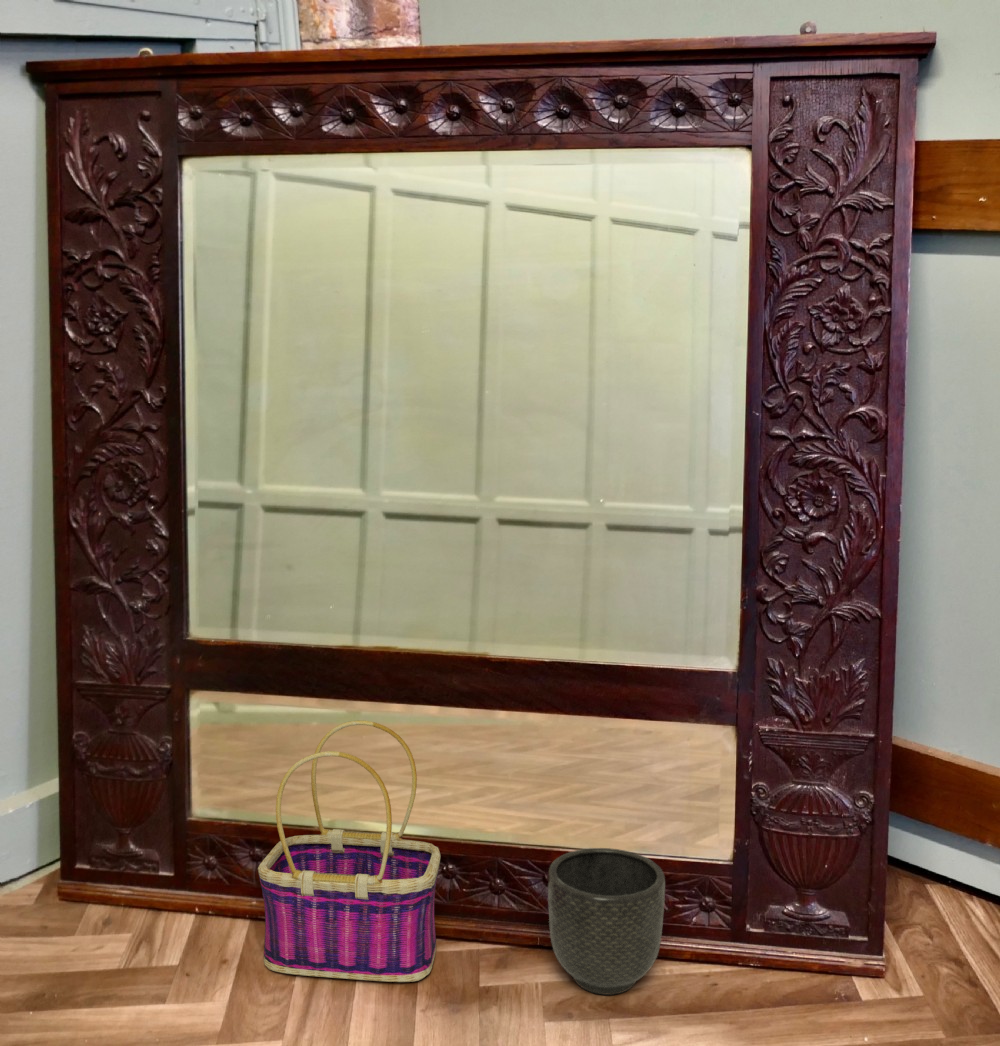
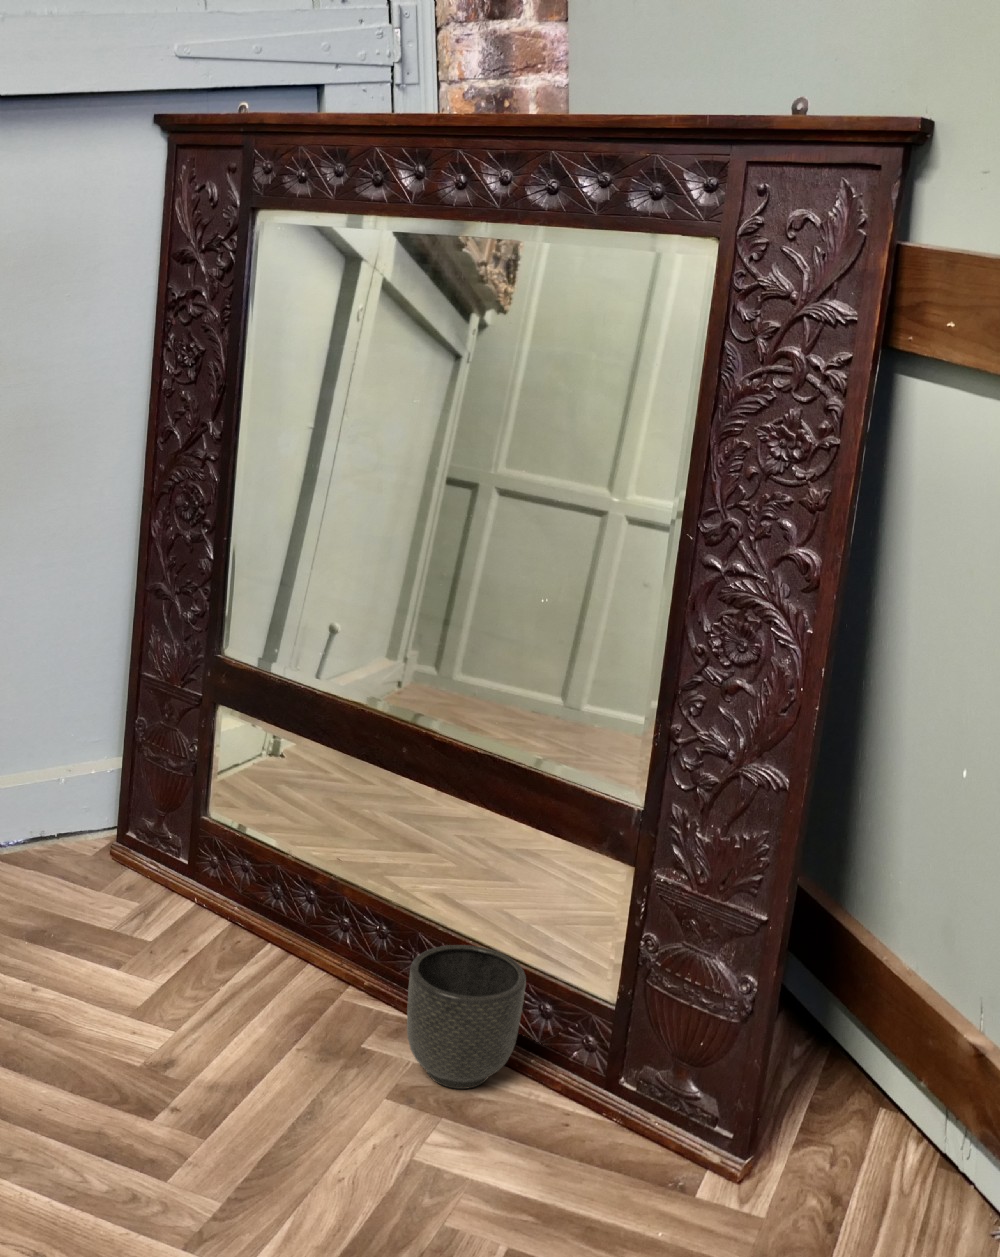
basket: present [258,720,441,982] -> none [203,766,364,1014]

